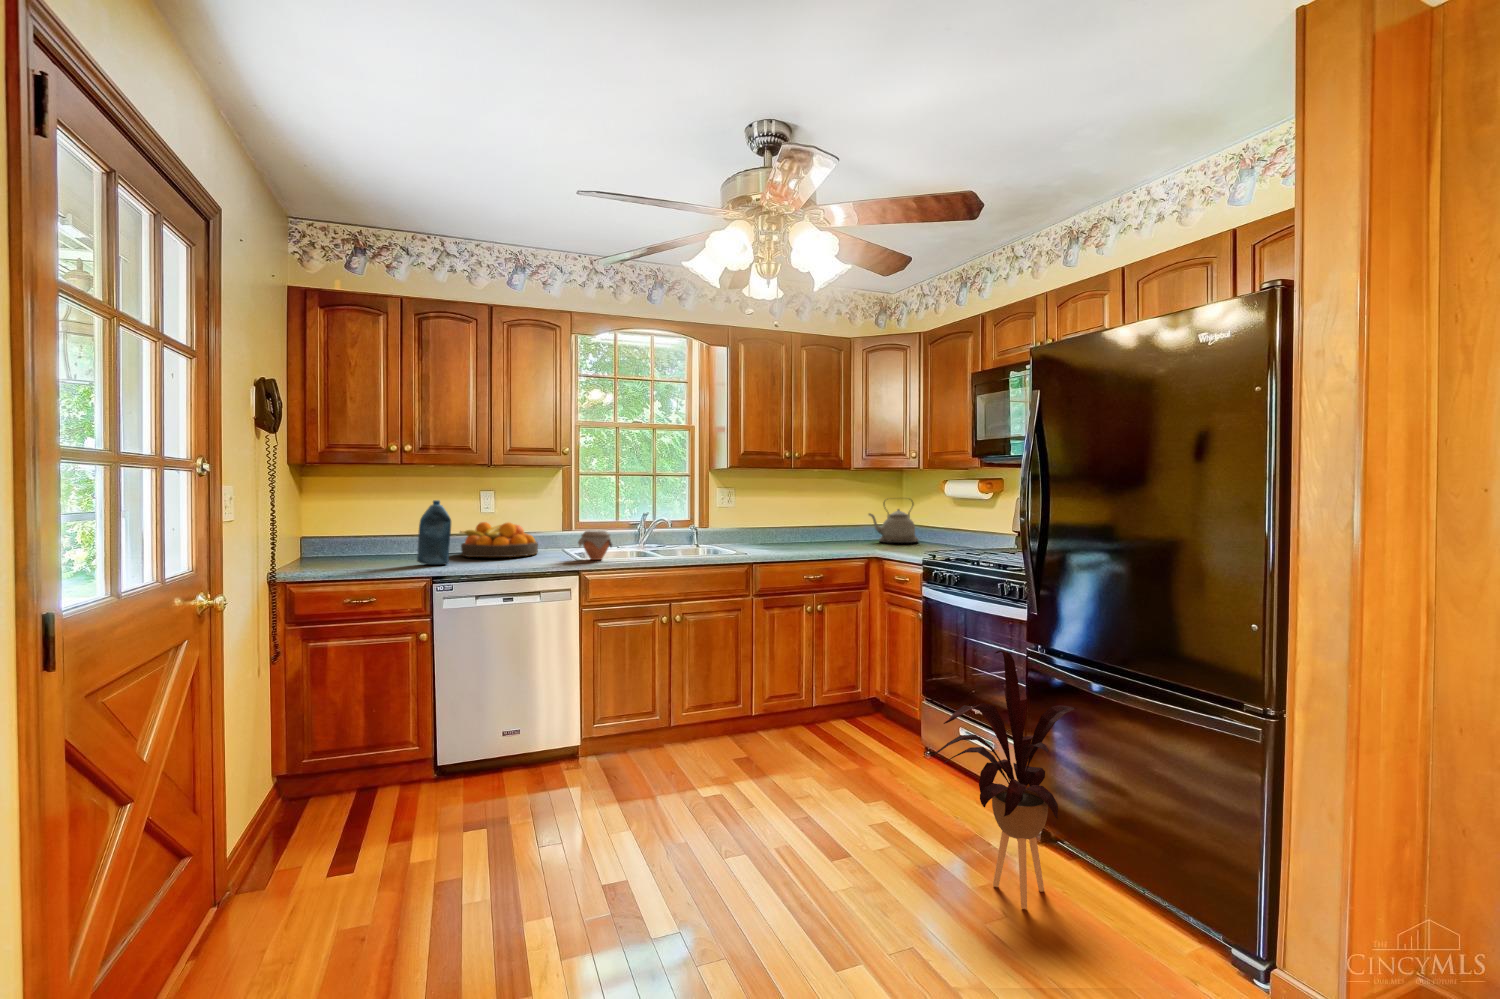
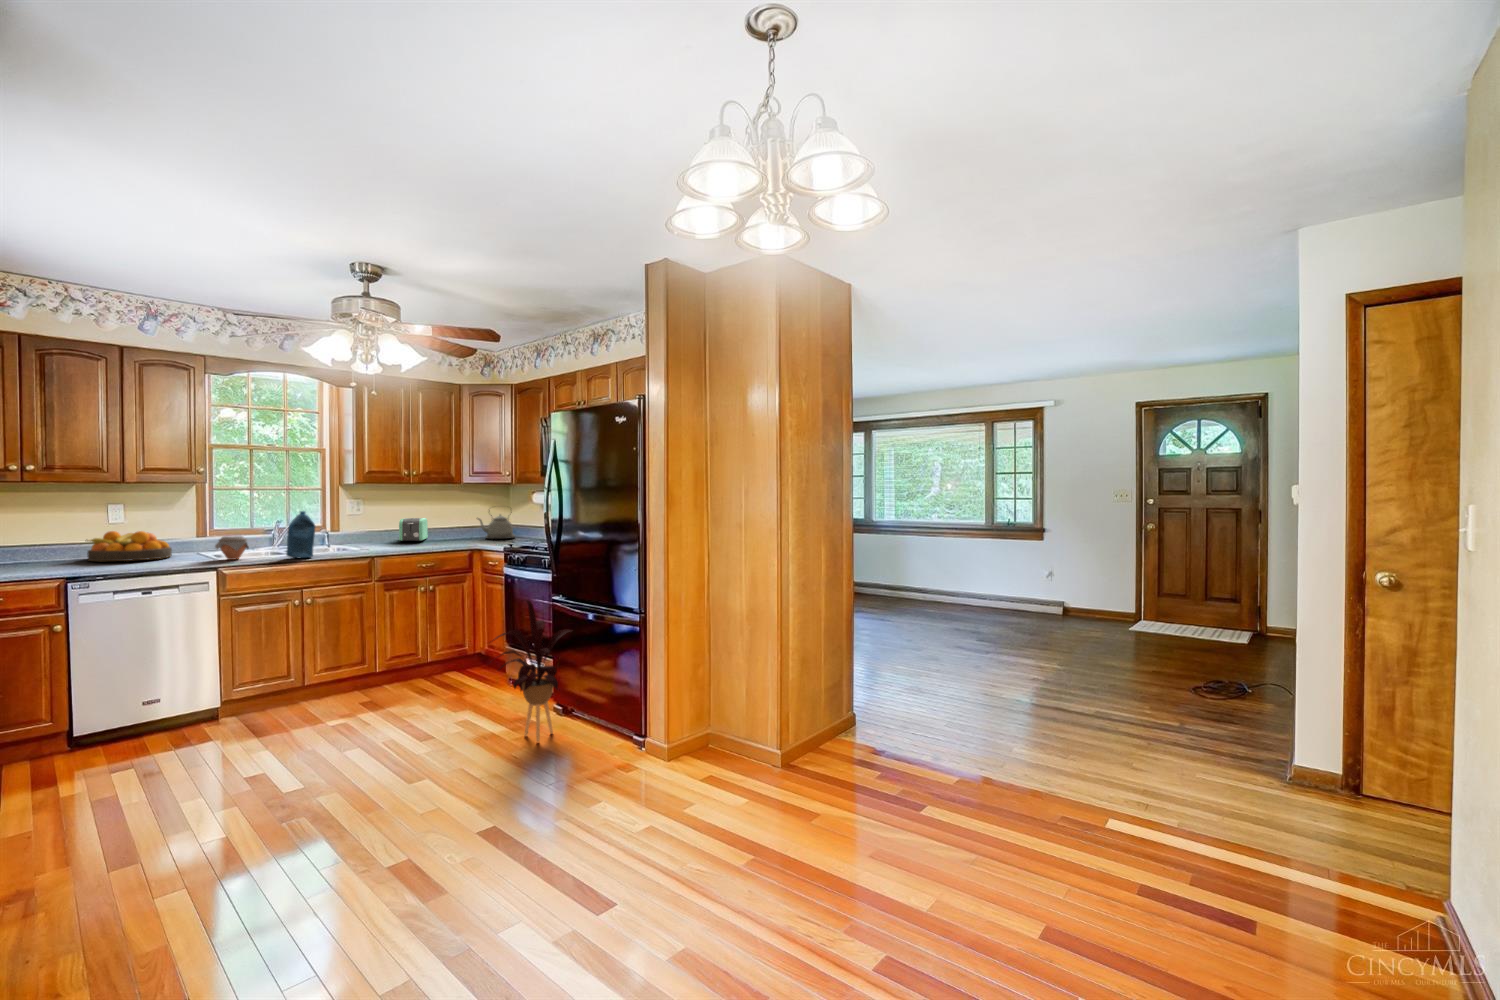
bottle: present [417,500,451,565] -> present [286,511,315,558]
toaster: none [775,513,807,543] -> present [399,518,428,541]

